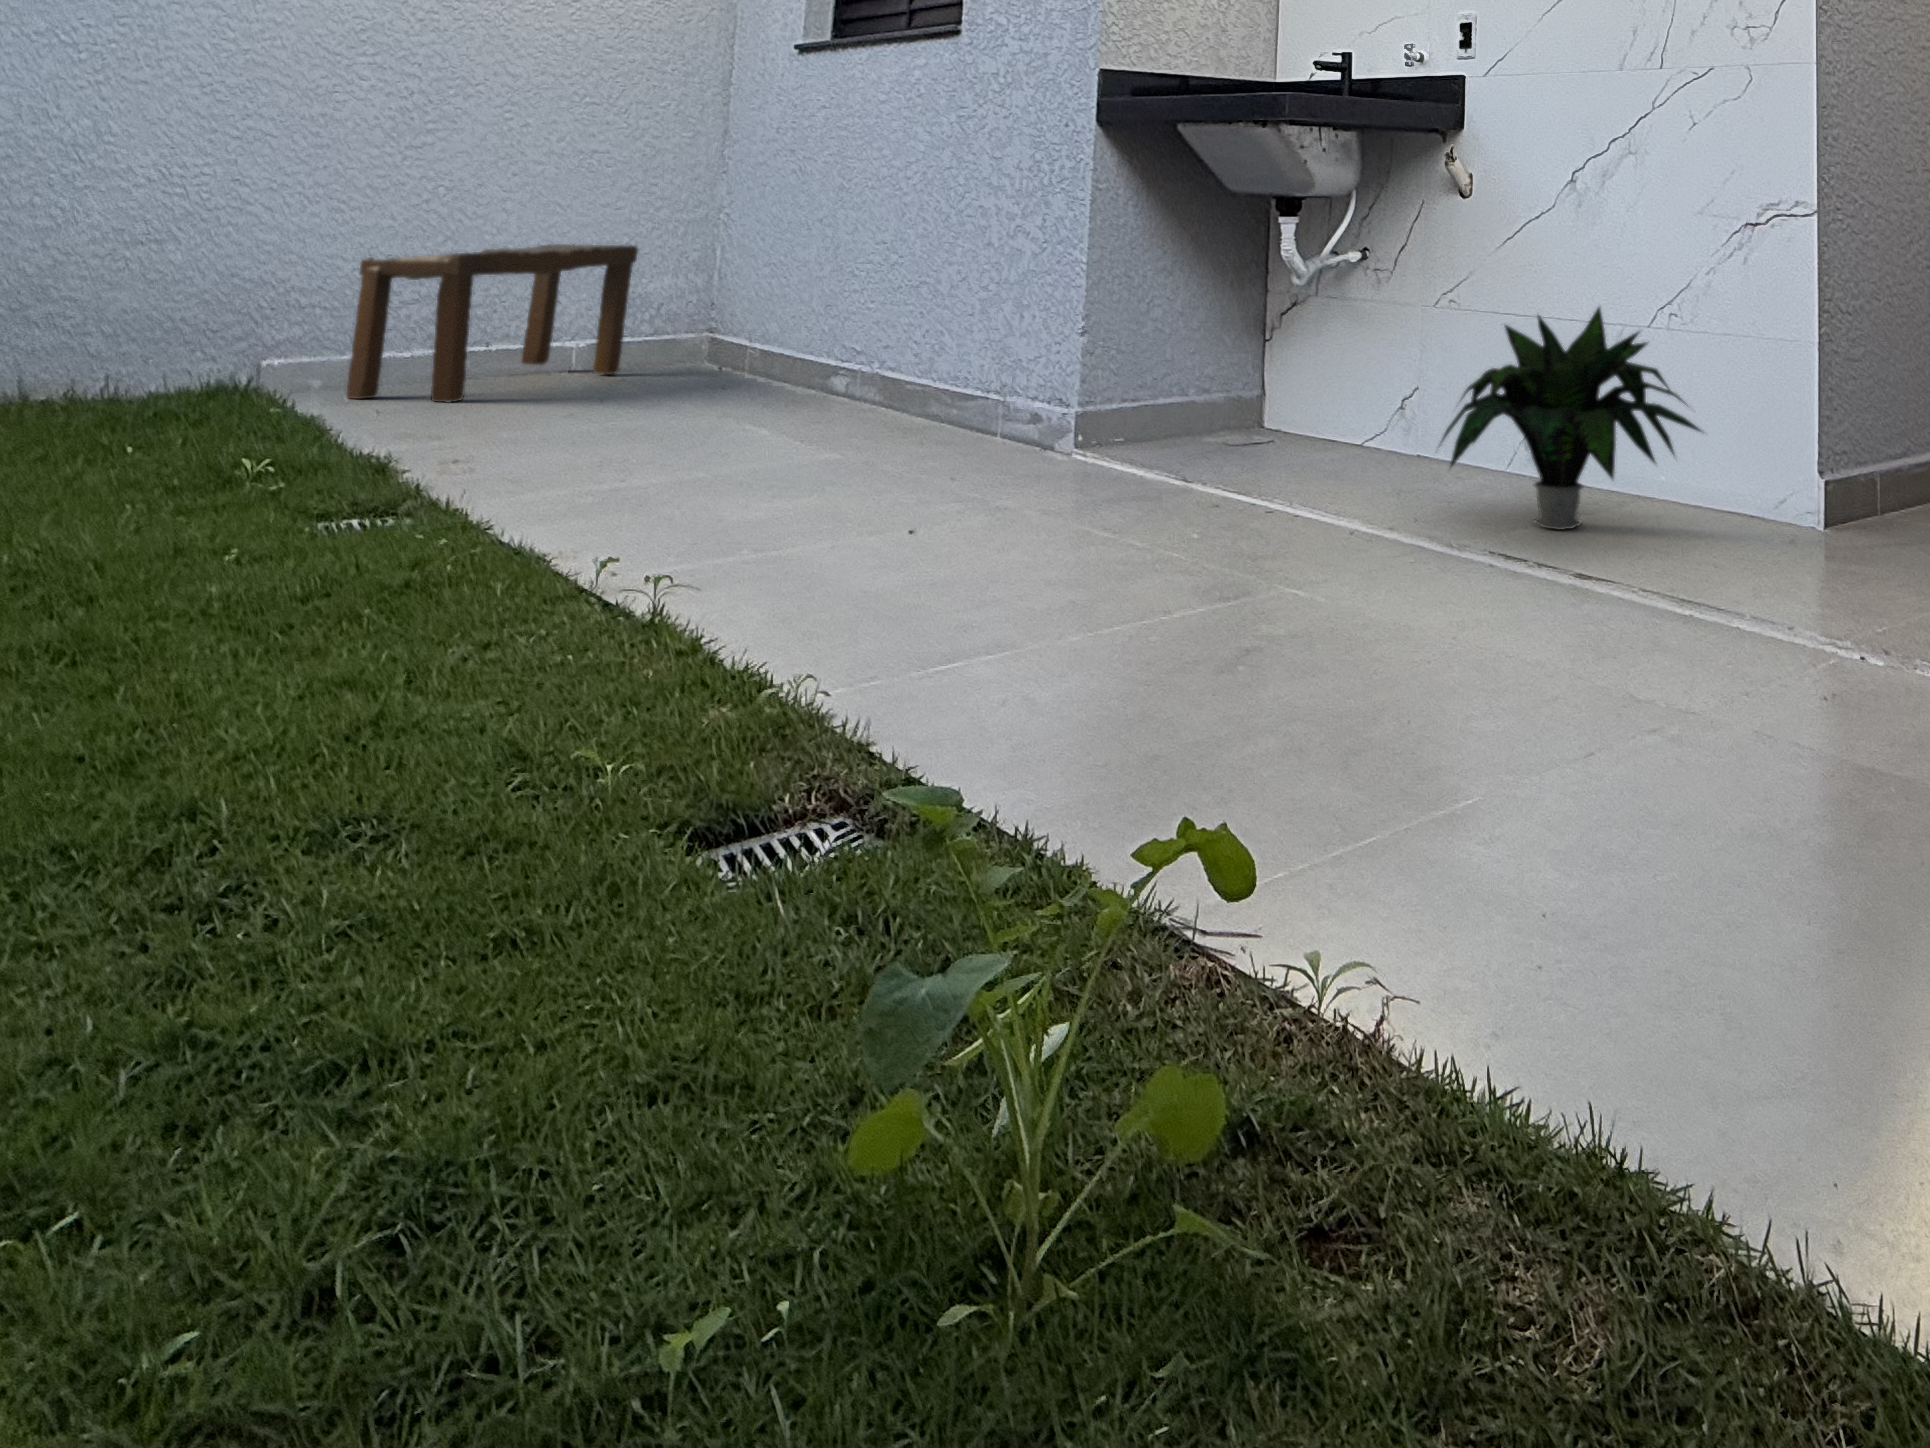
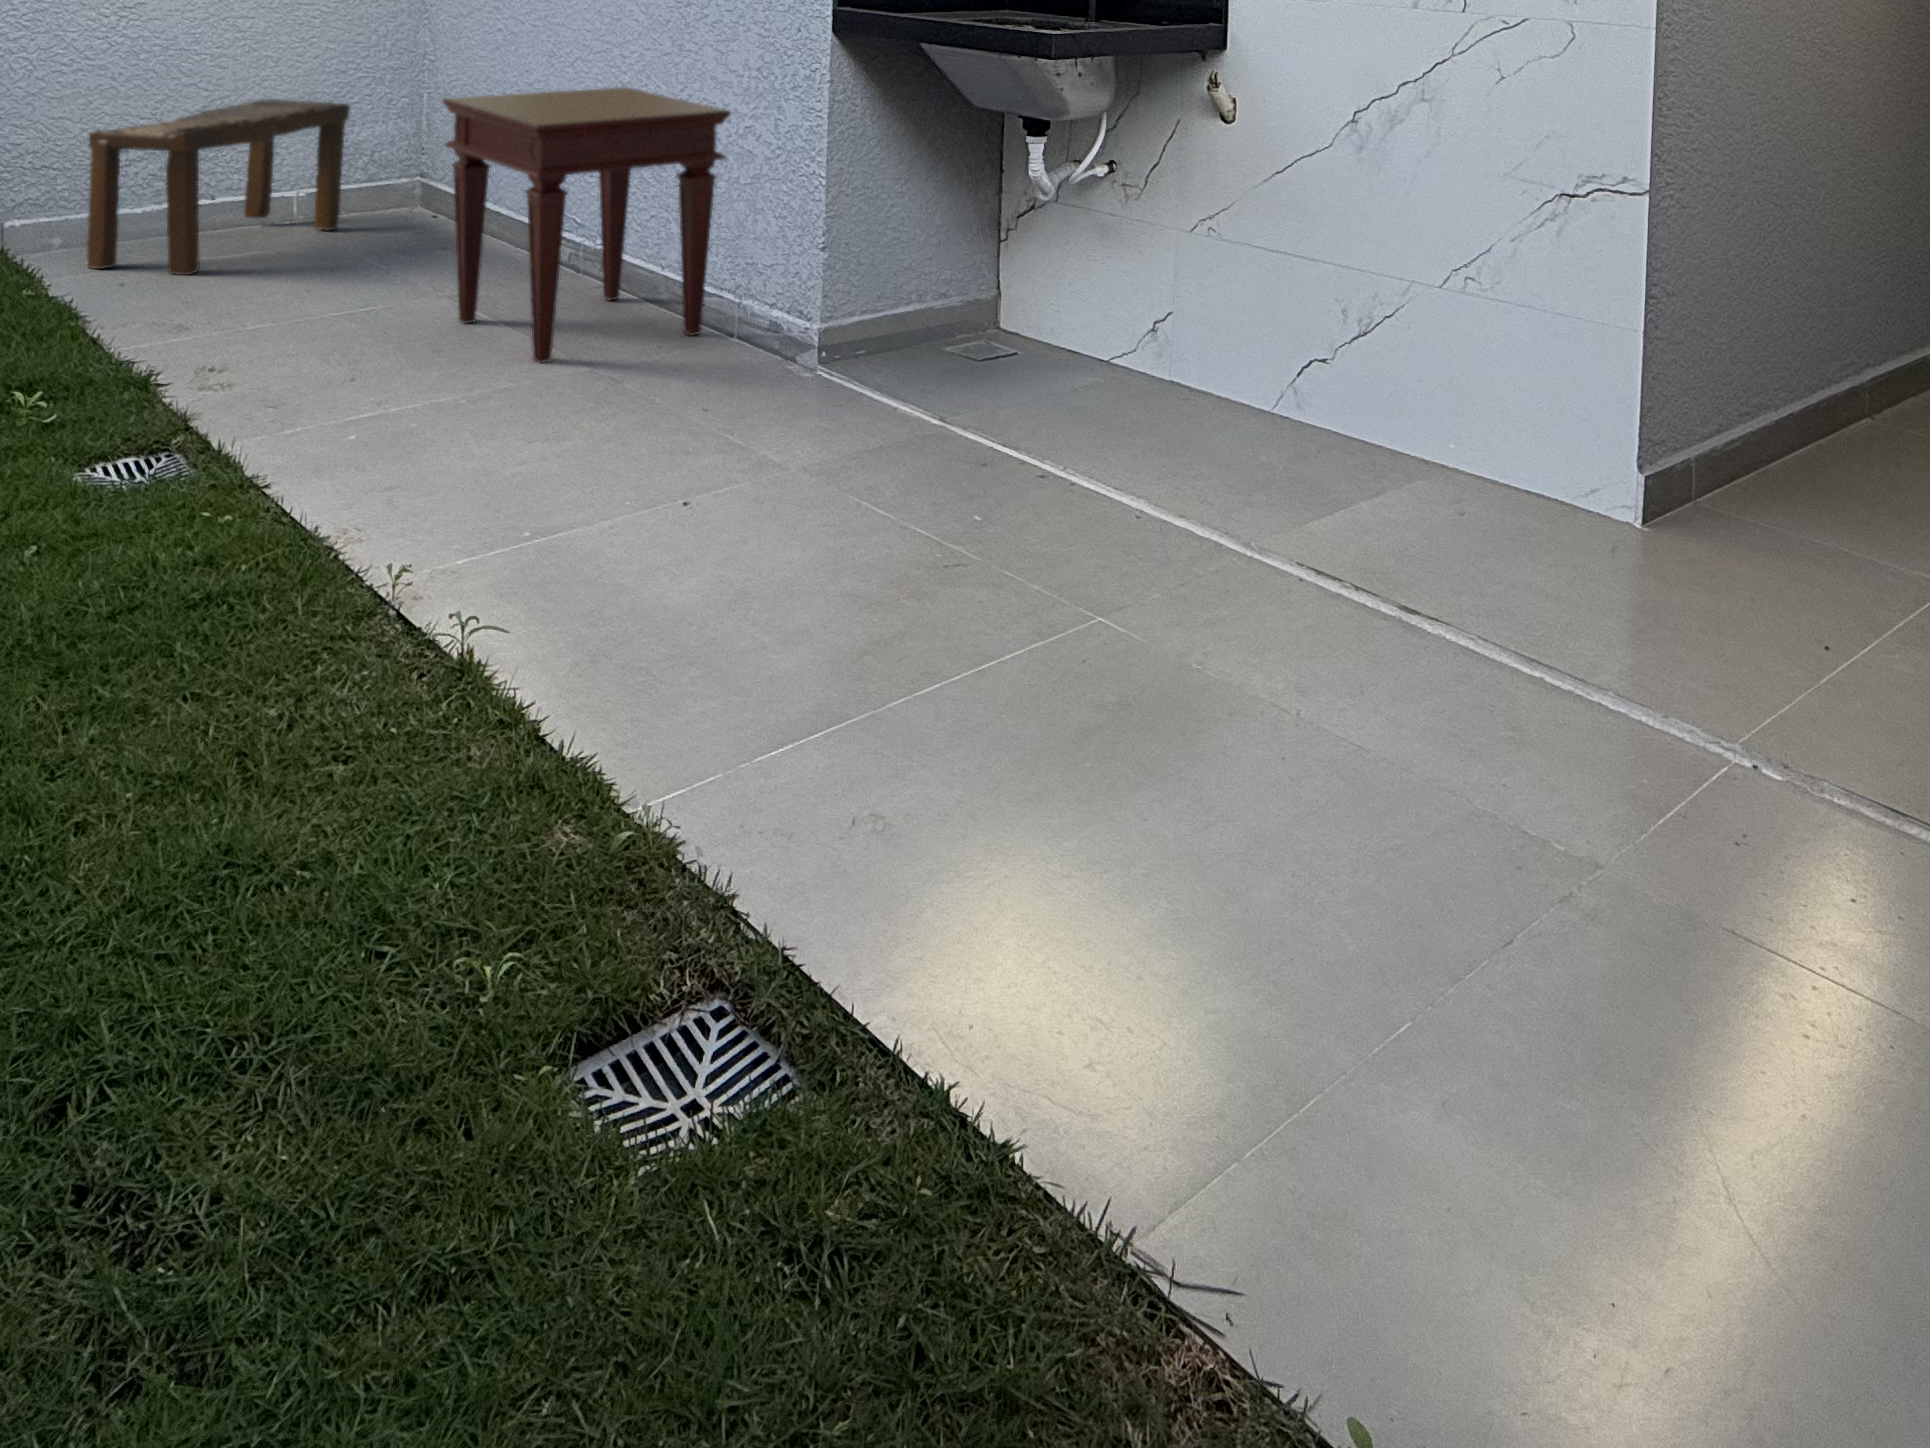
side table: none [718,205,1004,453] -> present [442,87,731,363]
potted plant: present [1442,307,1702,530] -> none [1212,274,1519,508]

